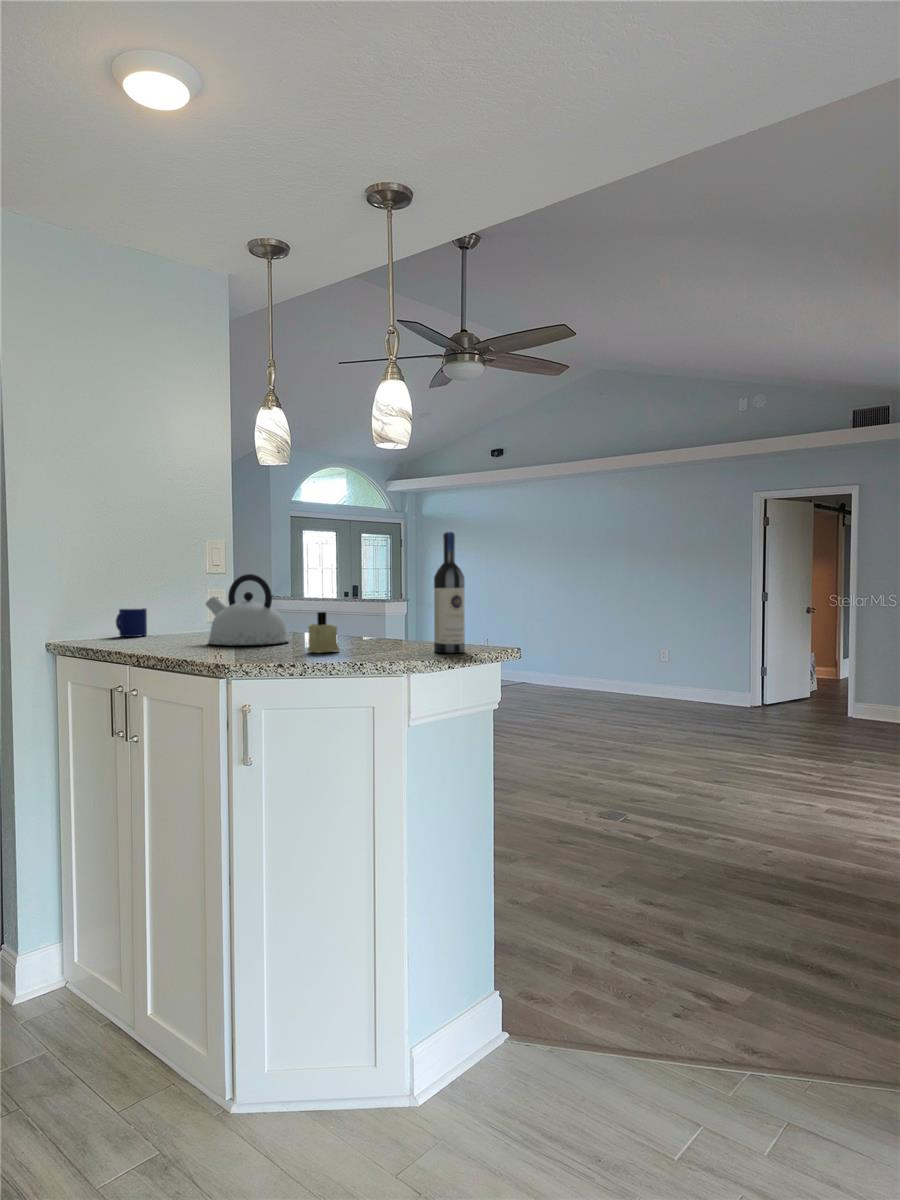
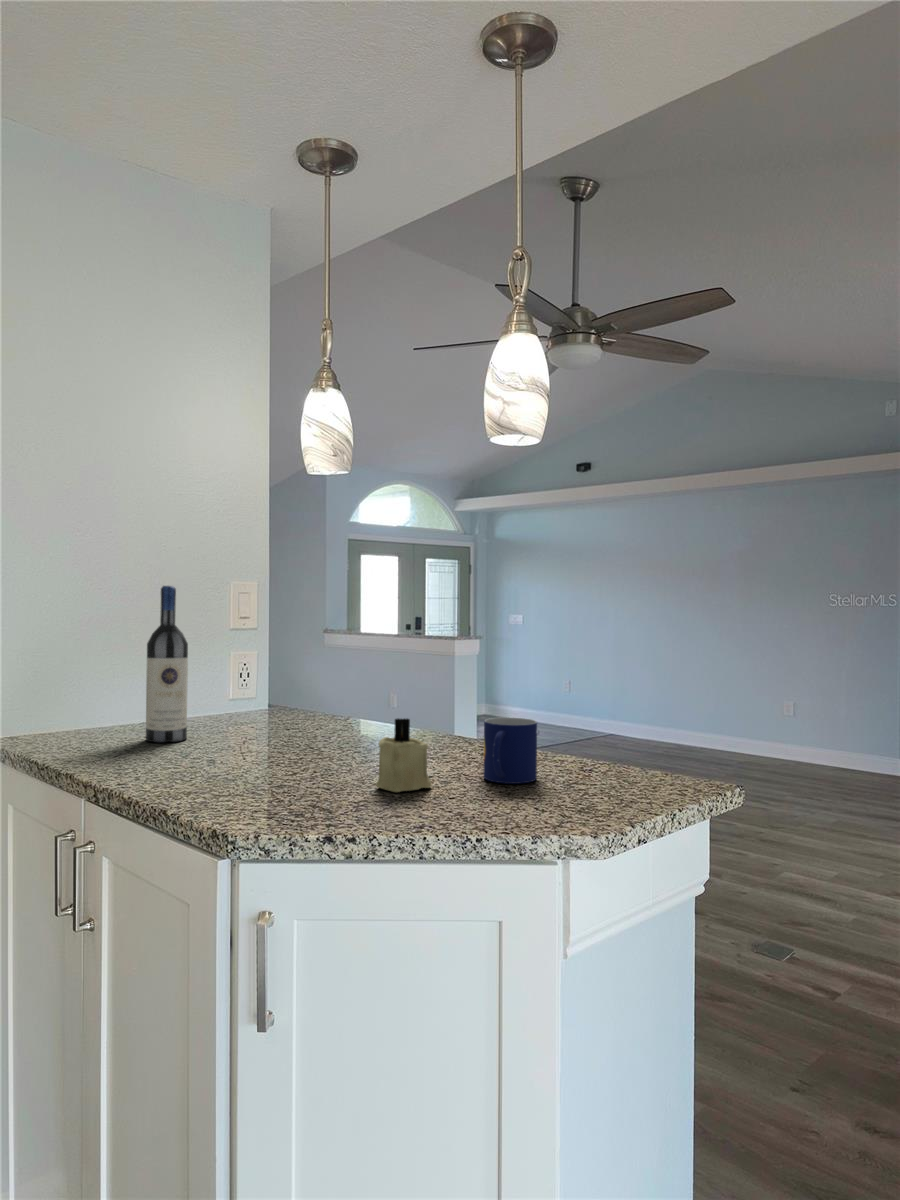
wine bottle: present [434,532,465,653] -> present [146,586,188,742]
kettle: present [206,574,289,645] -> none [217,641,345,760]
mug: present [116,608,147,637] -> present [483,717,537,784]

